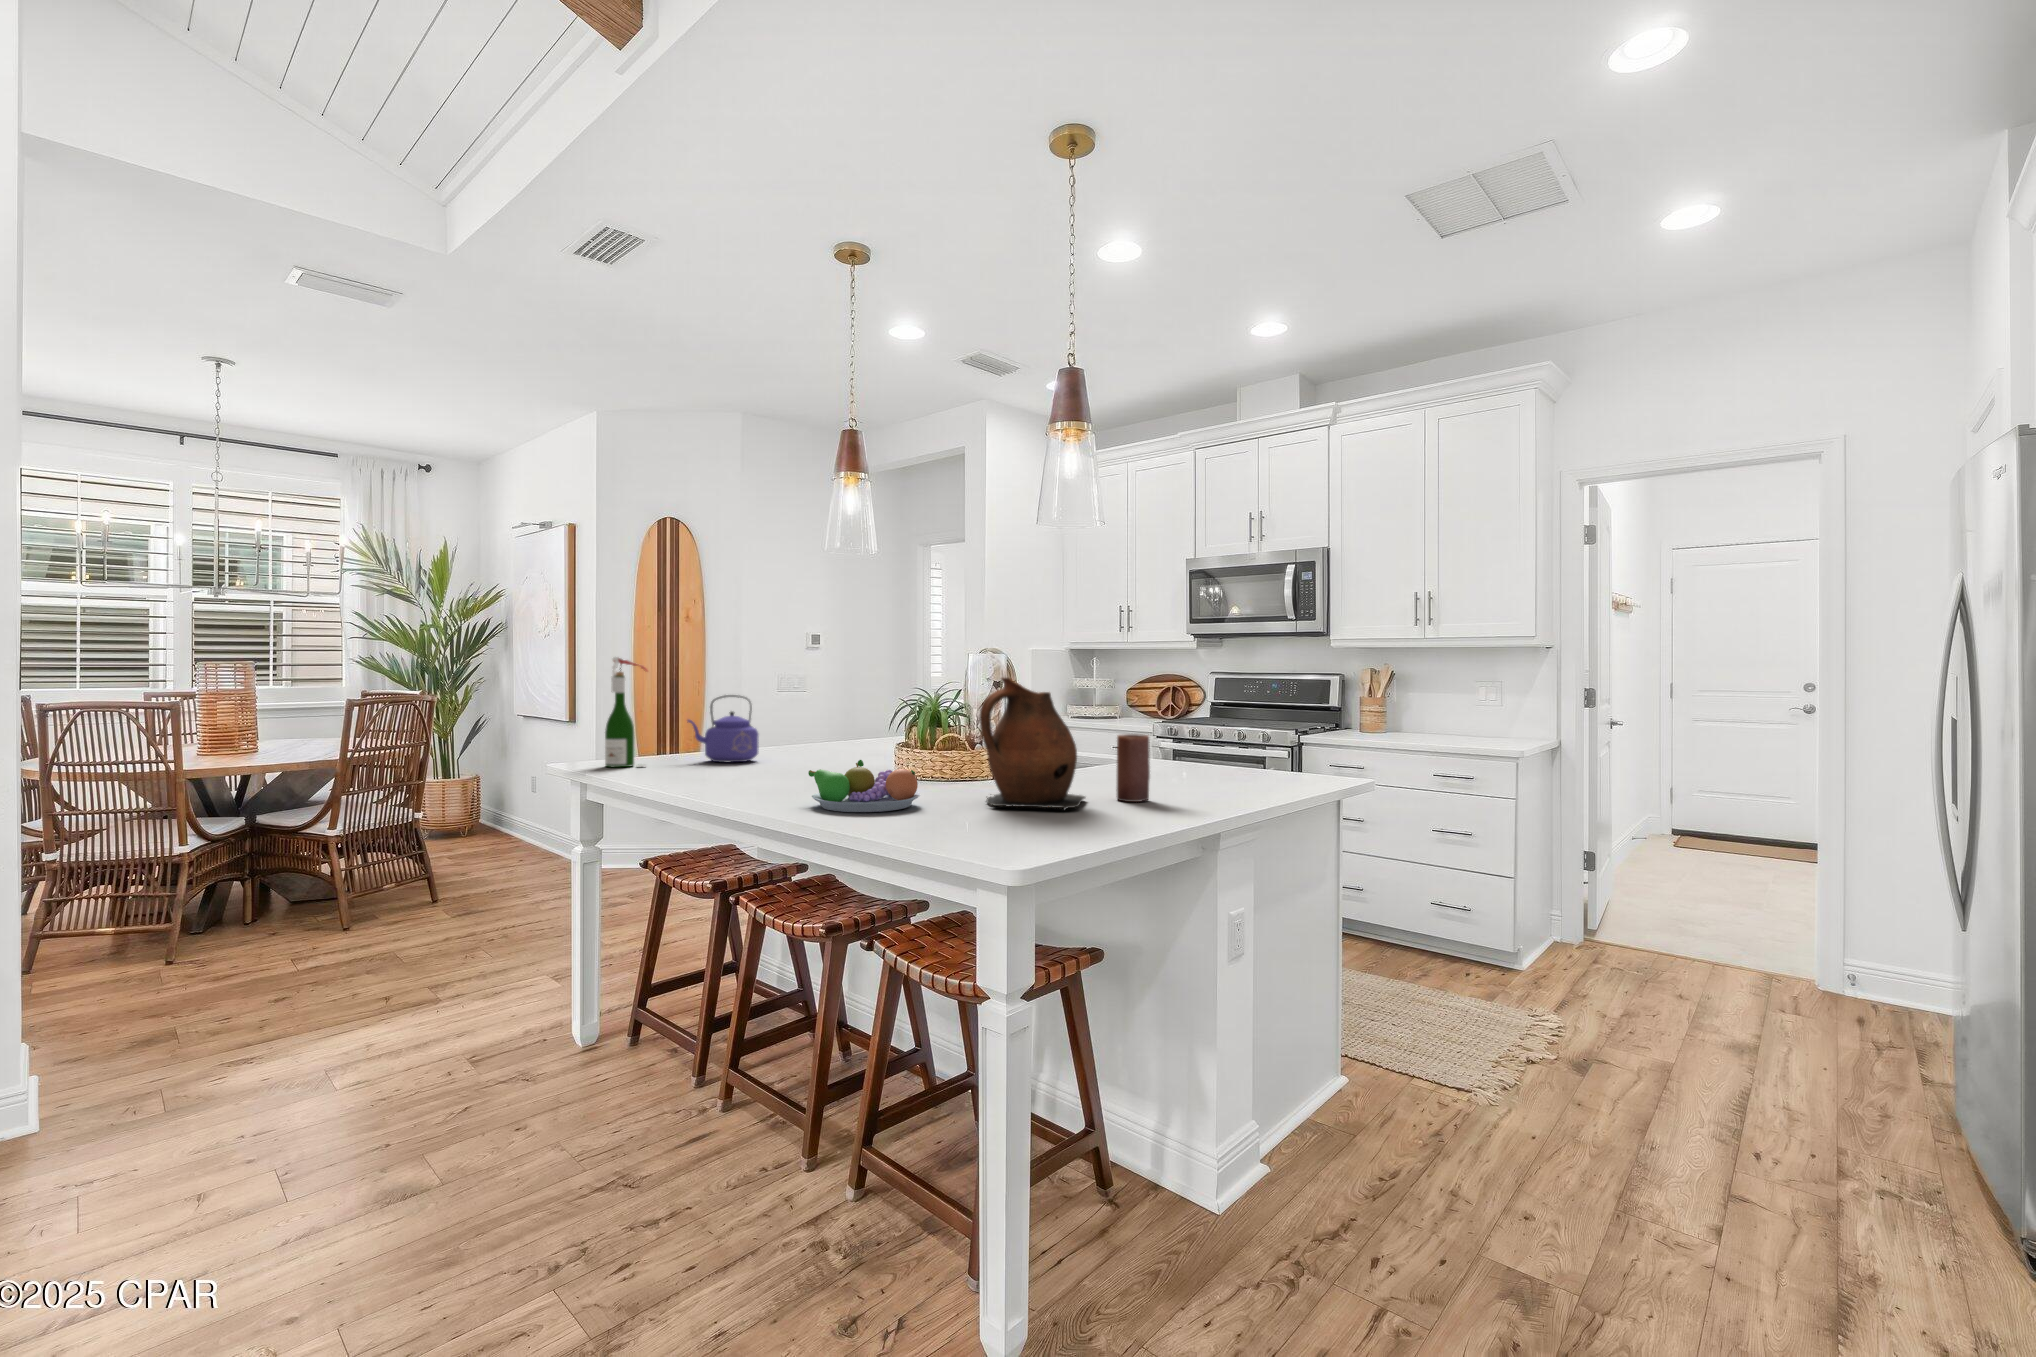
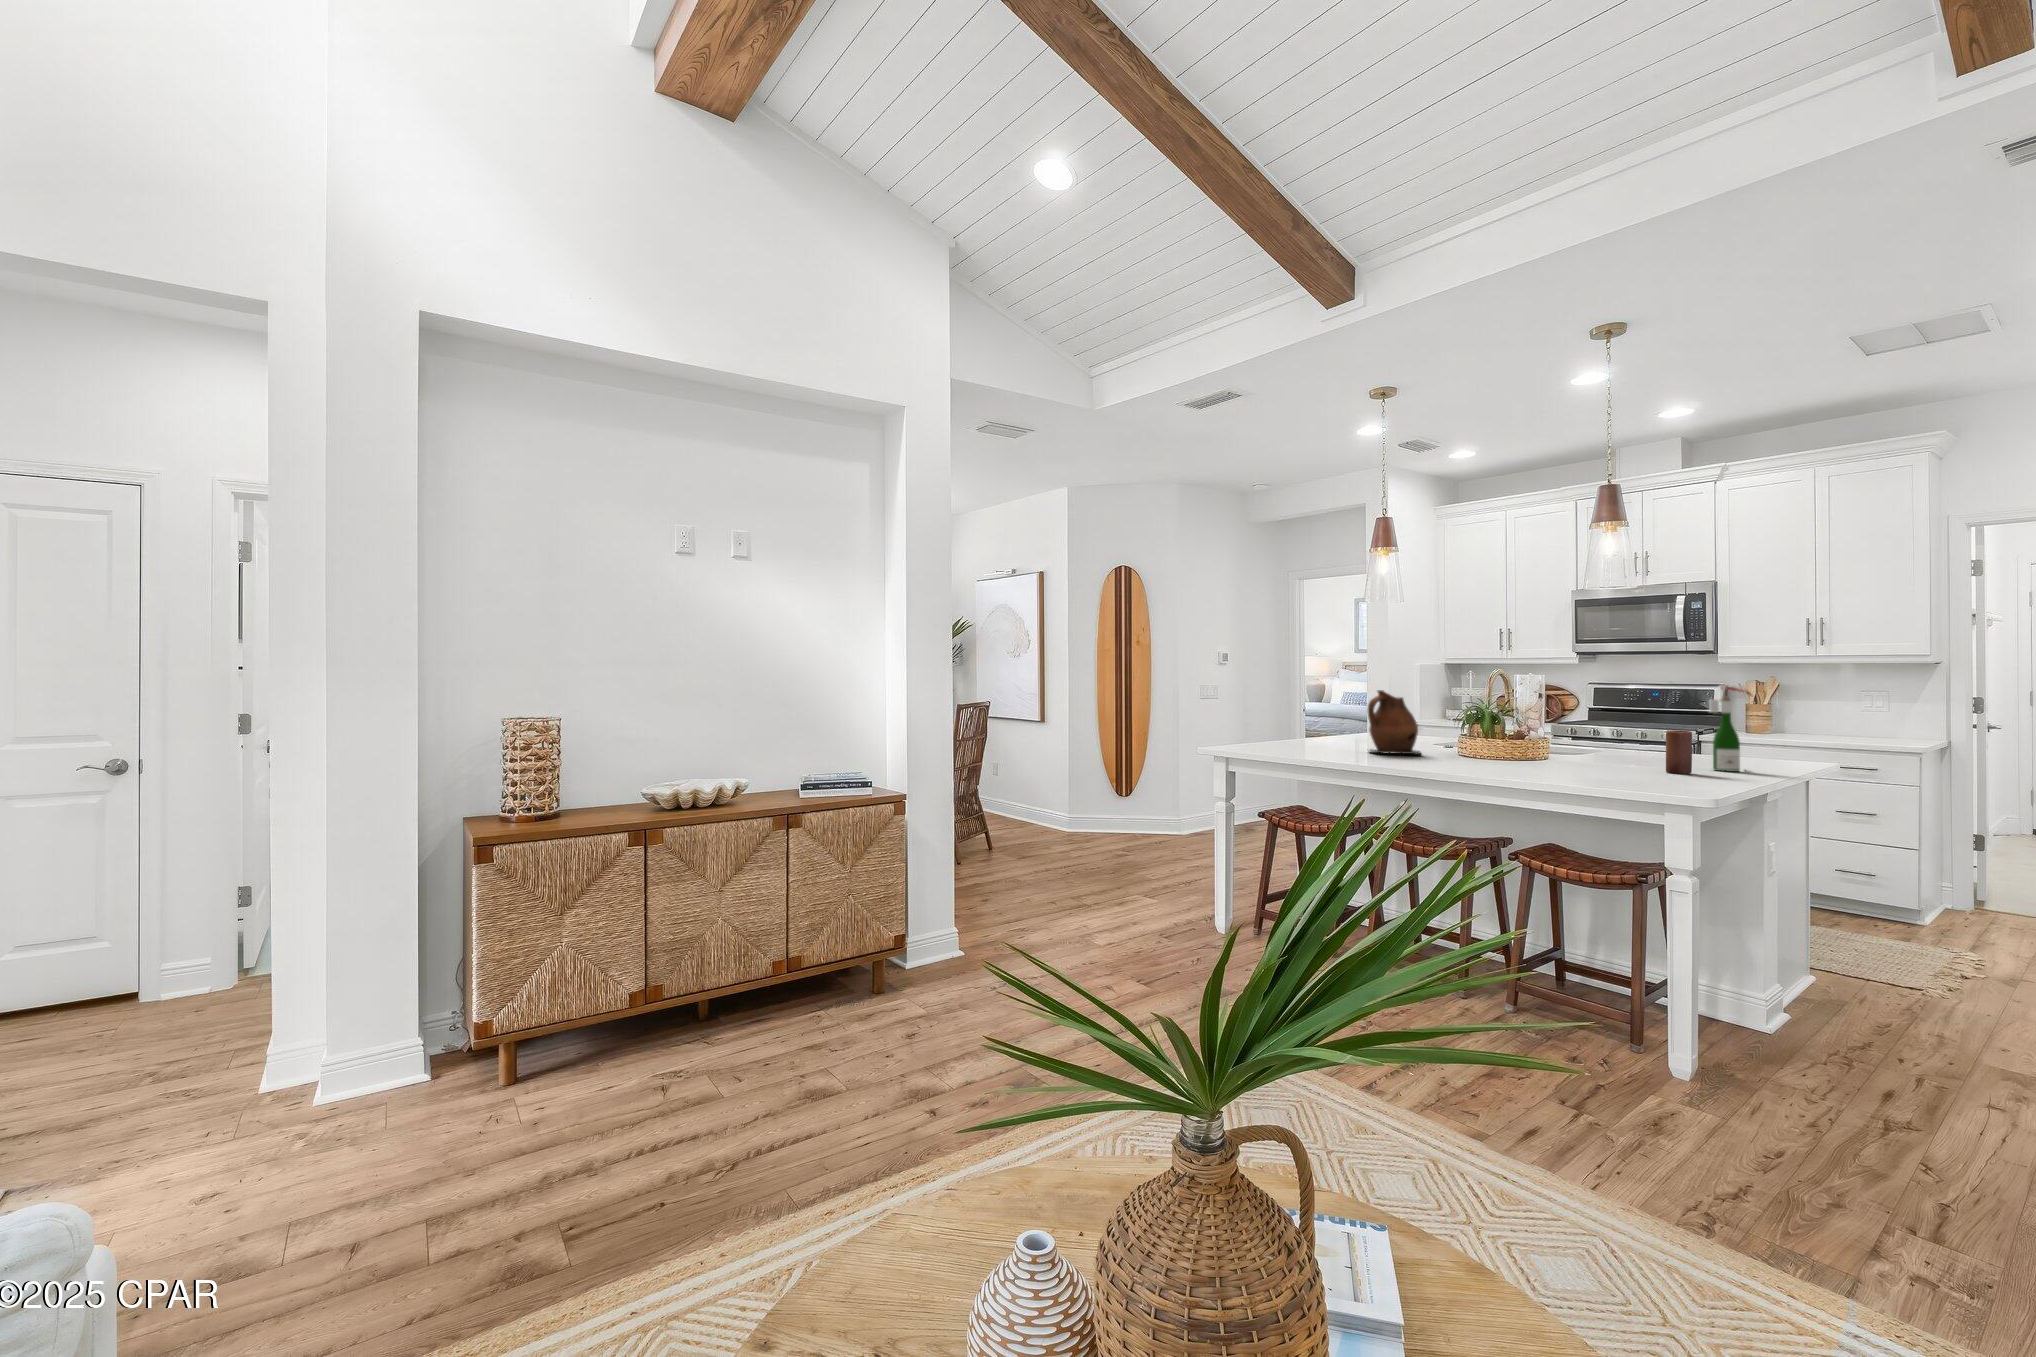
wine bottle: present [605,657,648,767] -> present [1709,685,1752,772]
ceramic pitcher: present [980,677,1085,810] -> present [1368,690,1421,755]
kettle: present [688,695,759,762] -> none [1288,704,1331,749]
fruit bowl: present [808,760,920,812] -> none [1471,745,1554,775]

